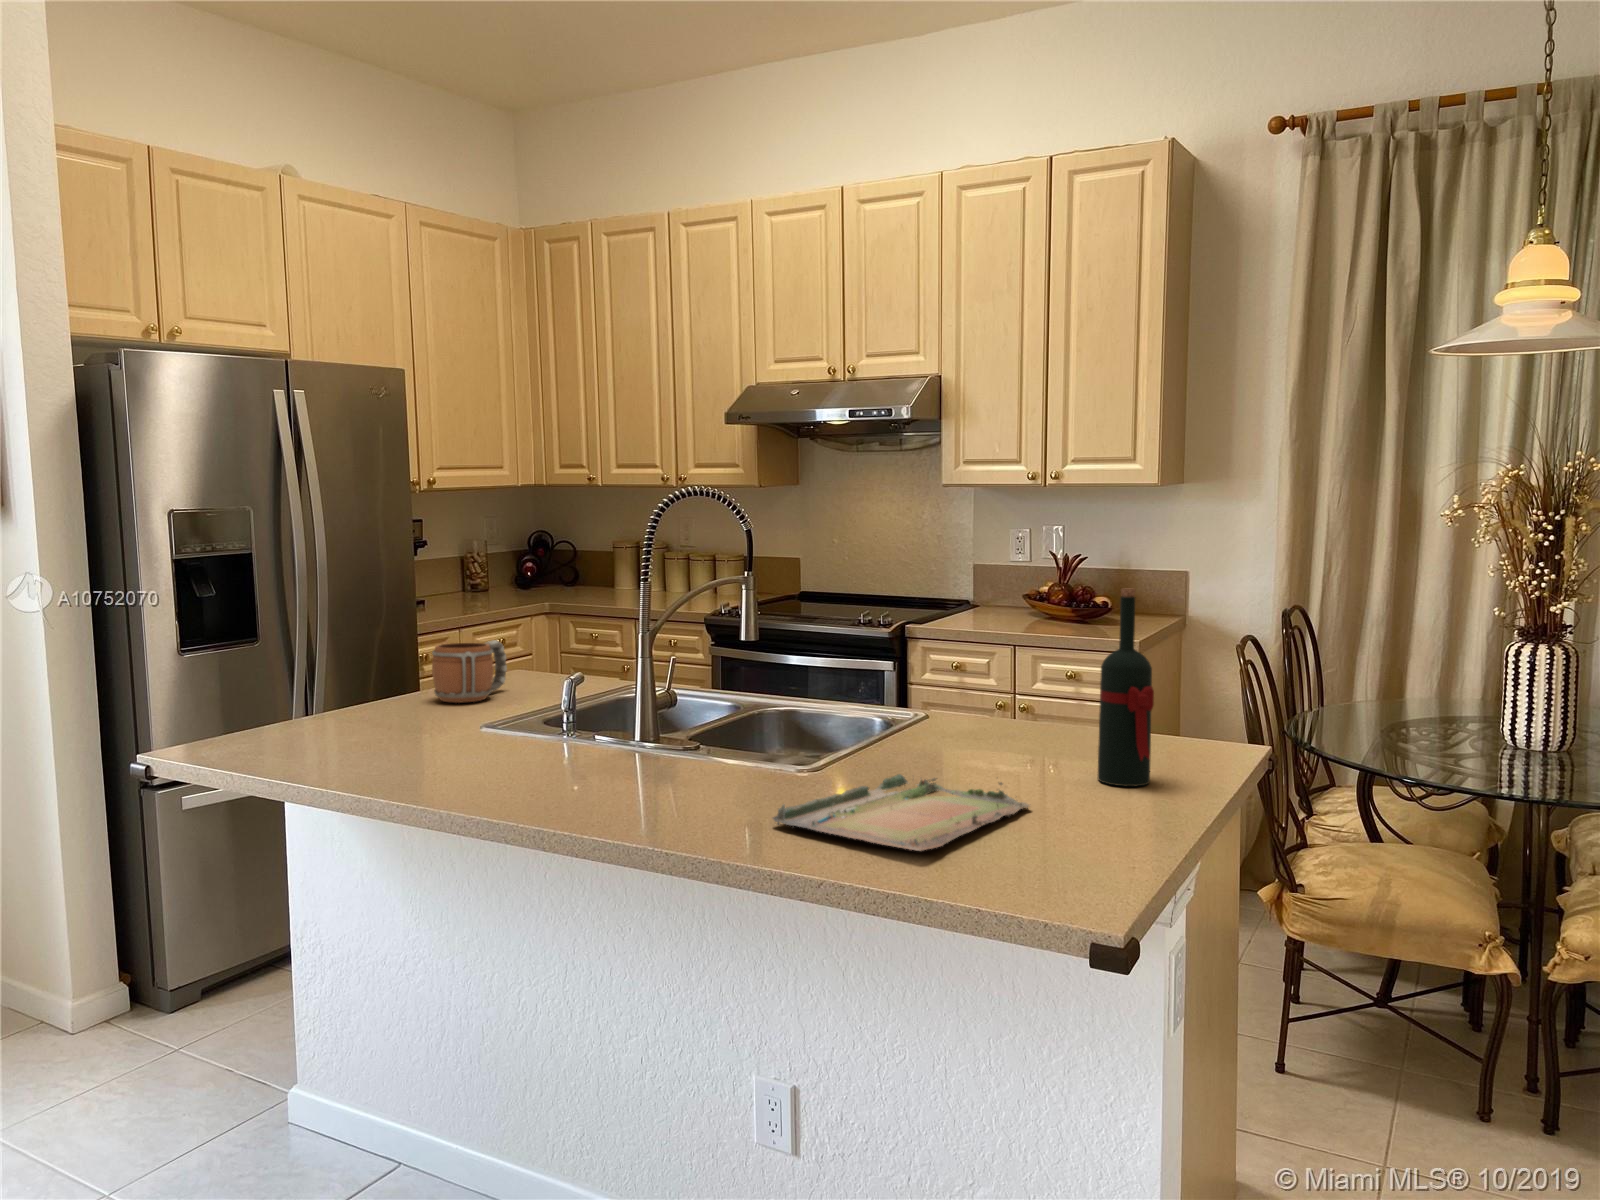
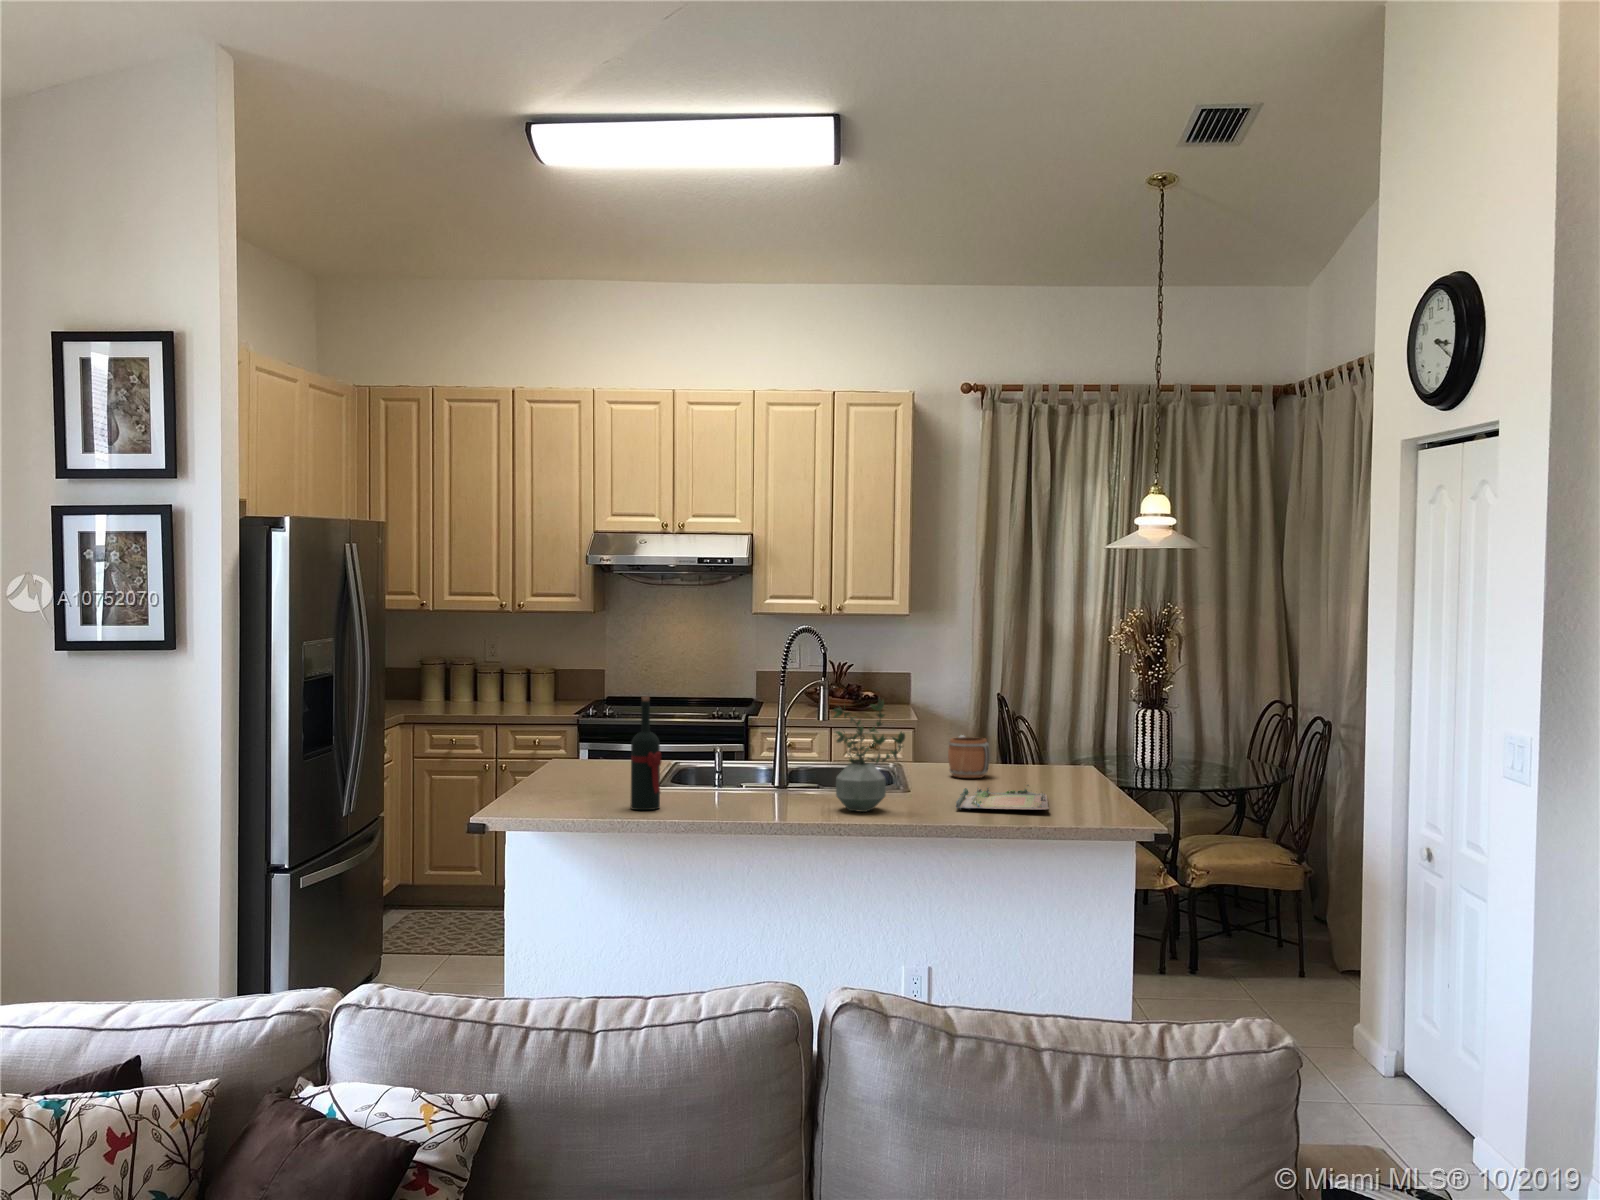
wine bottle: present [1098,588,1154,786] -> present [631,696,661,810]
potted plant: none [569,599,682,809] -> present [833,700,905,812]
mug: present [432,640,507,703] -> present [948,735,990,778]

